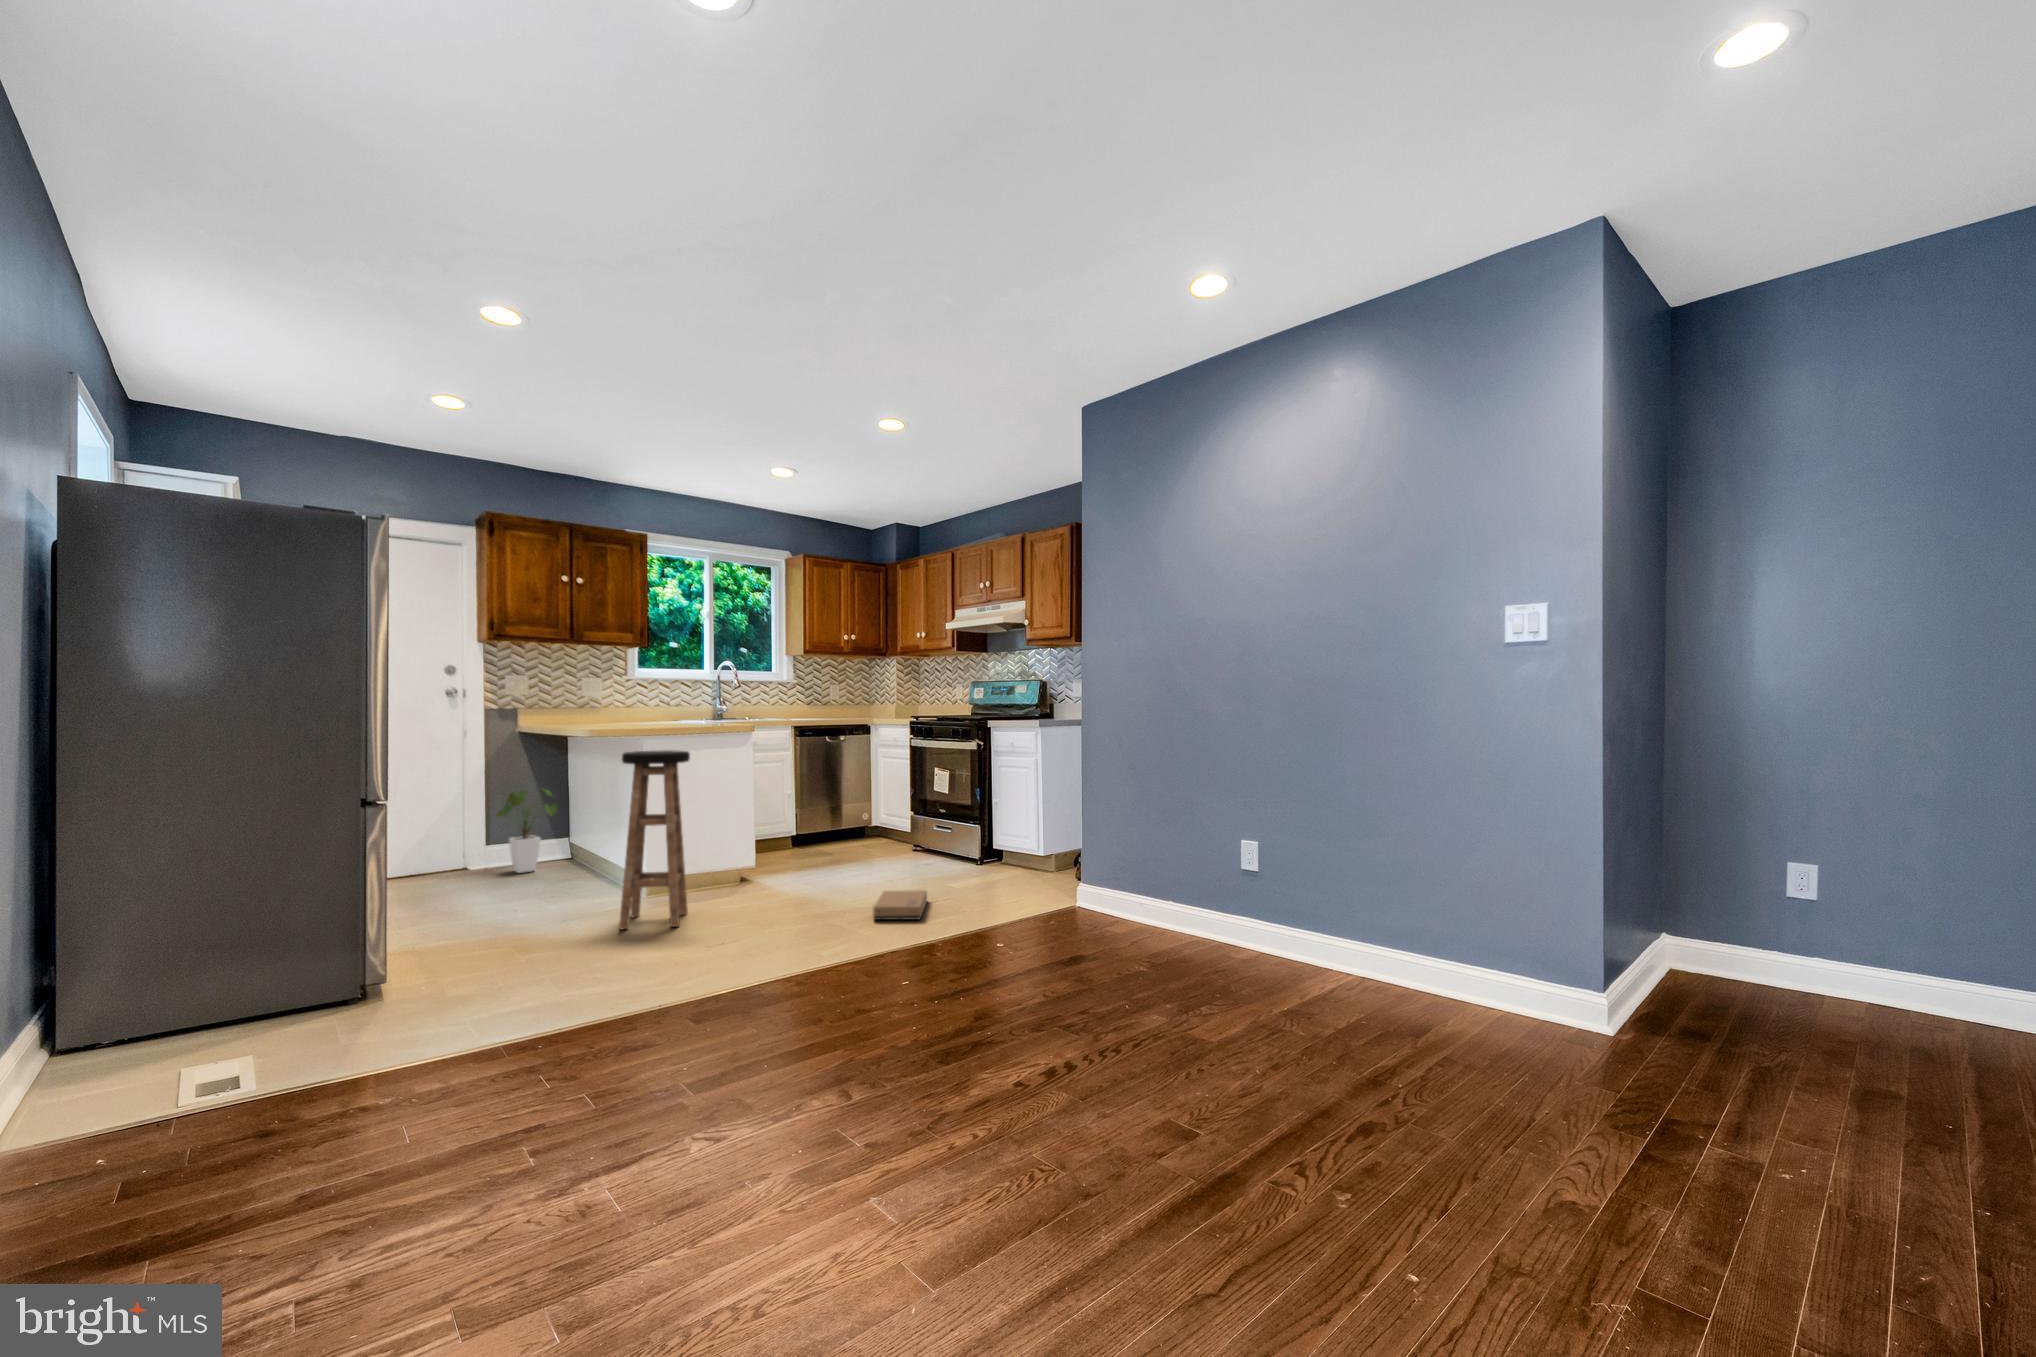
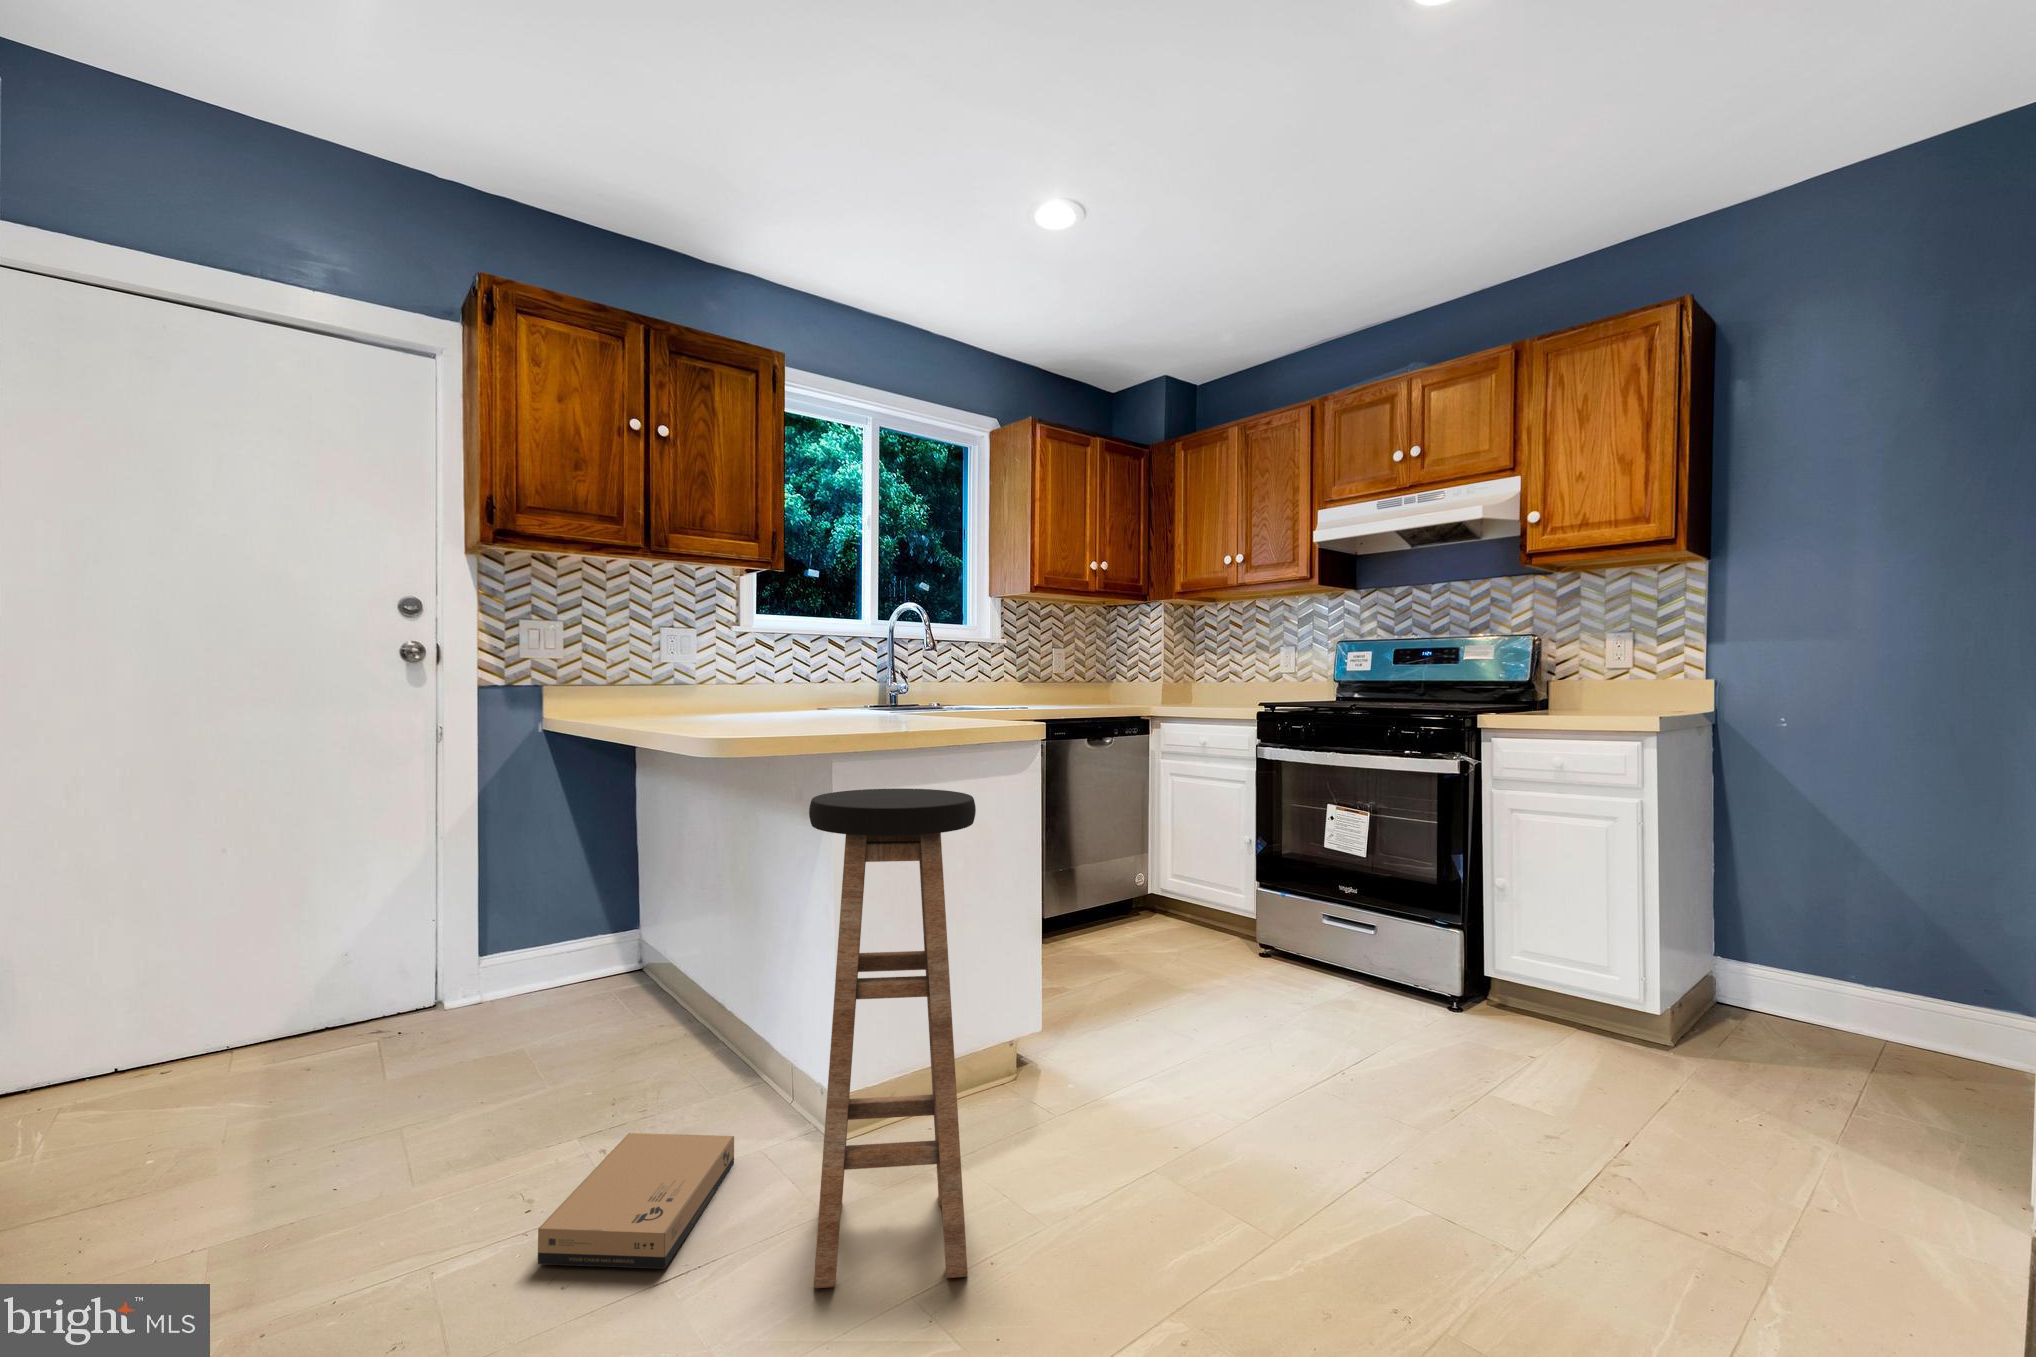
house plant: present [497,789,557,873] -> none [503,835,621,1018]
cardboard box: present [873,890,927,920] -> present [538,1133,734,1268]

